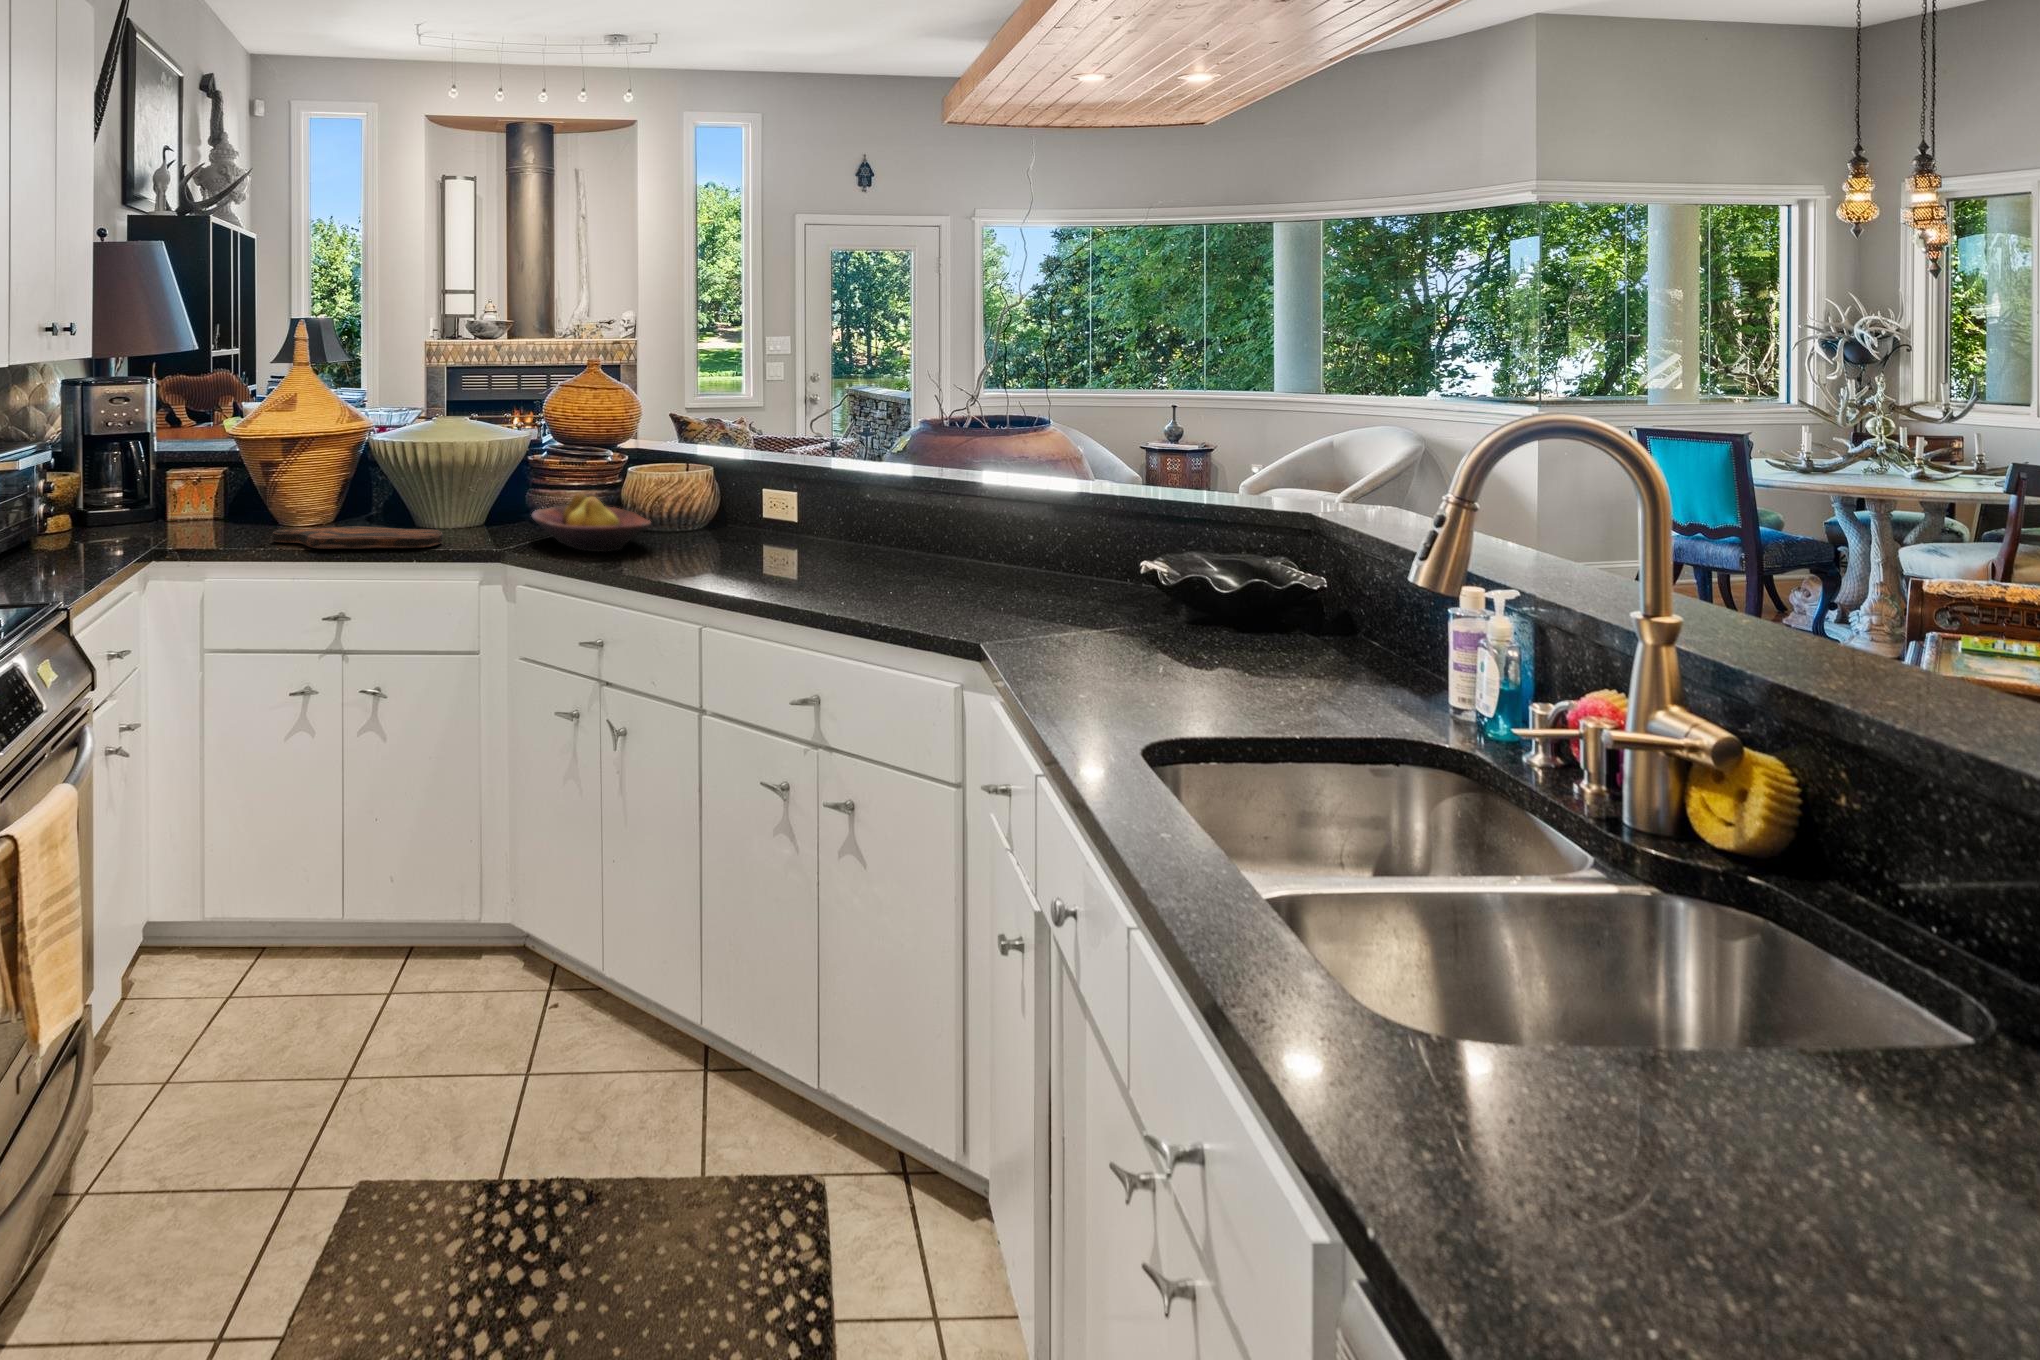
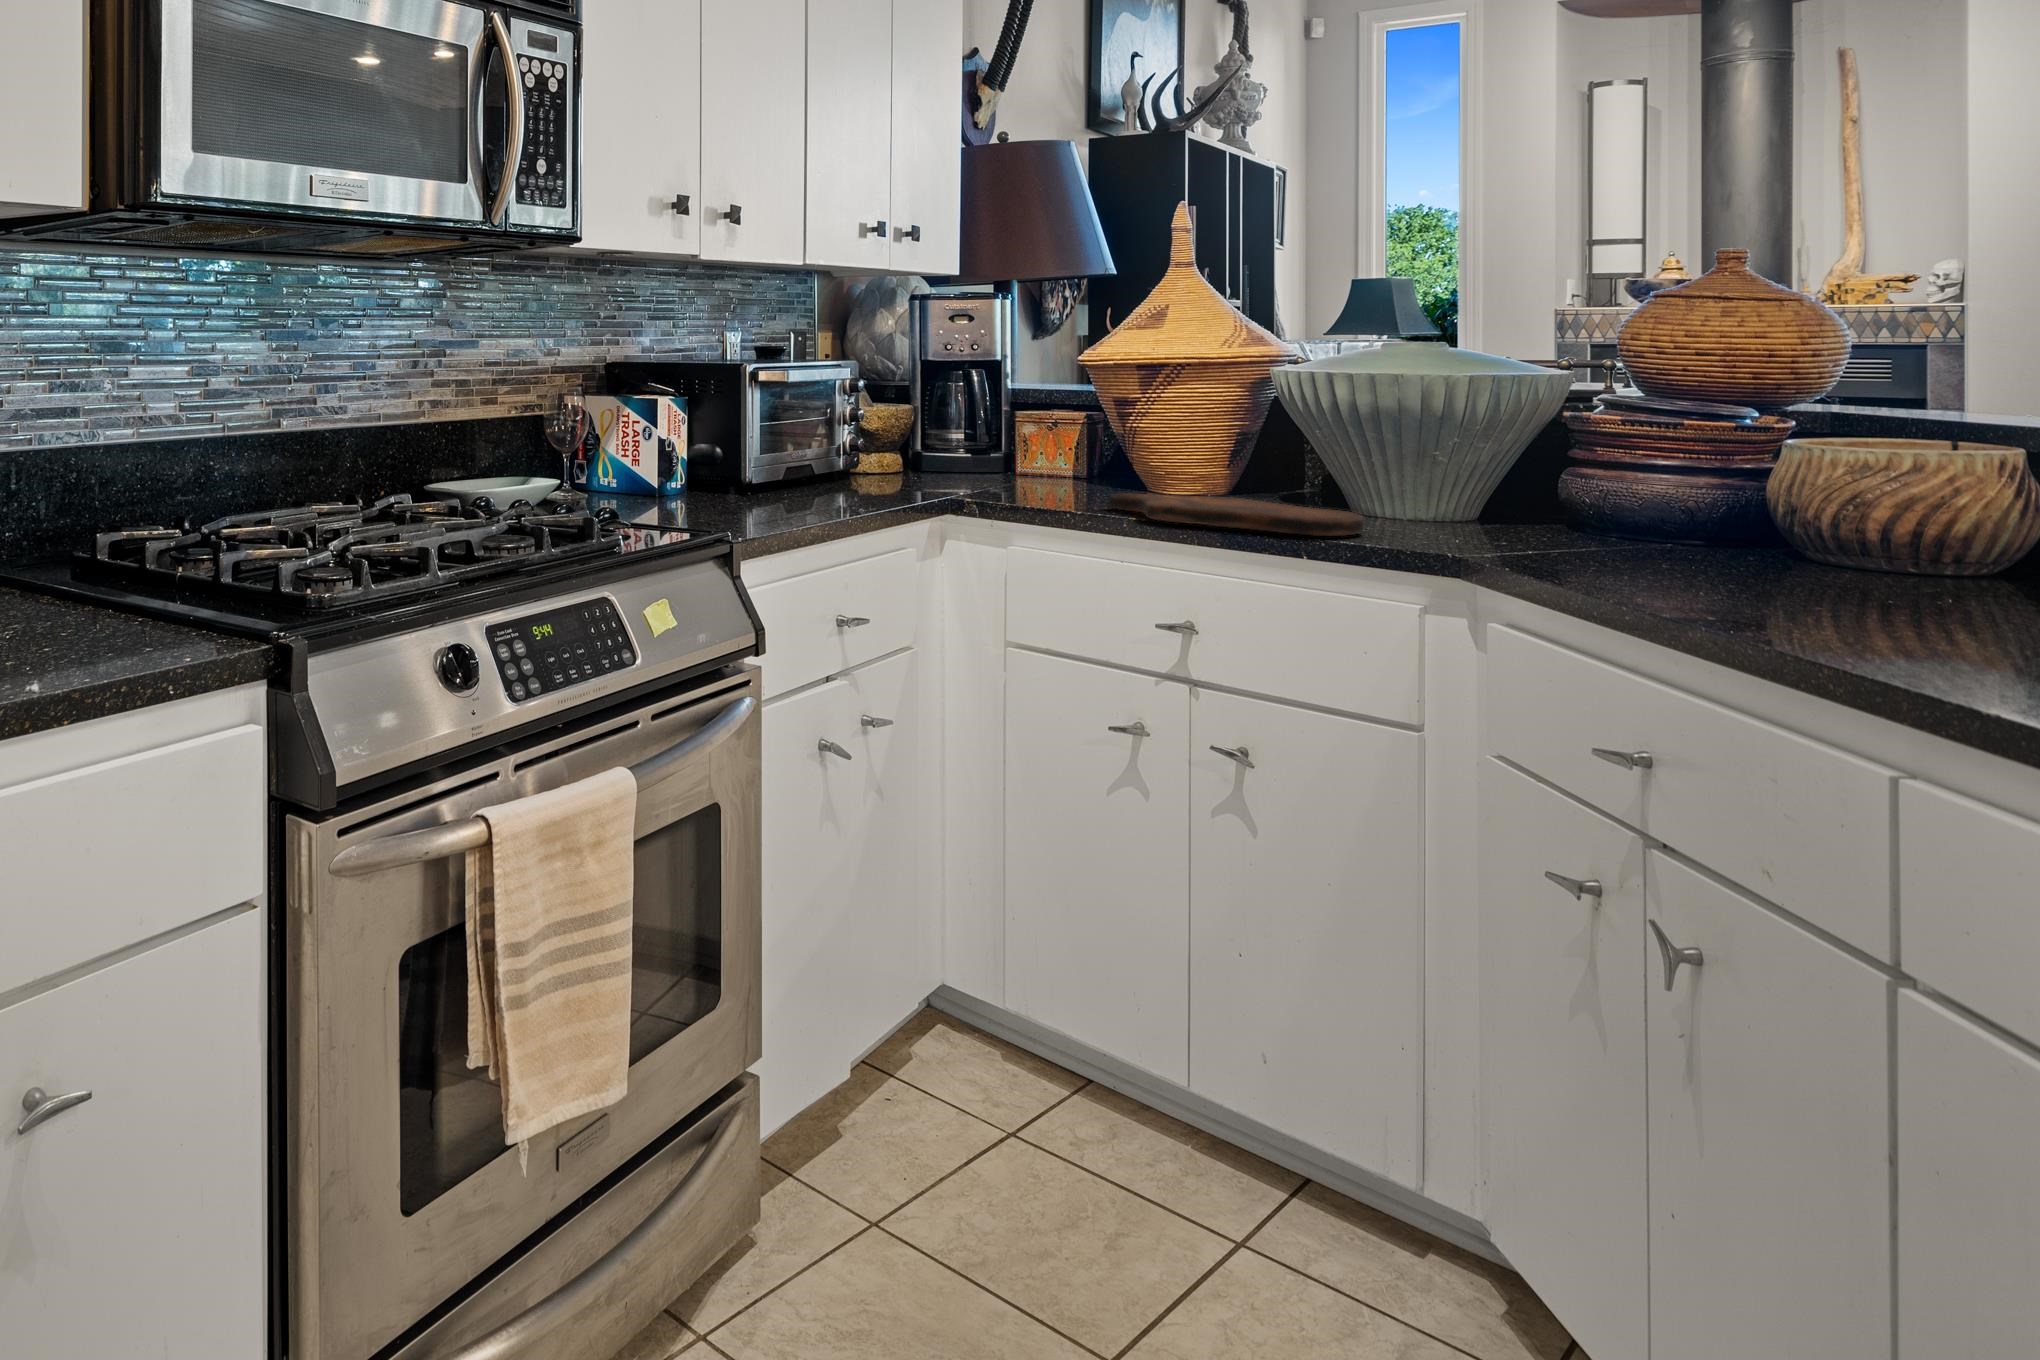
fruit bowl: present [532,493,651,552] -> none [1538,469,1820,582]

